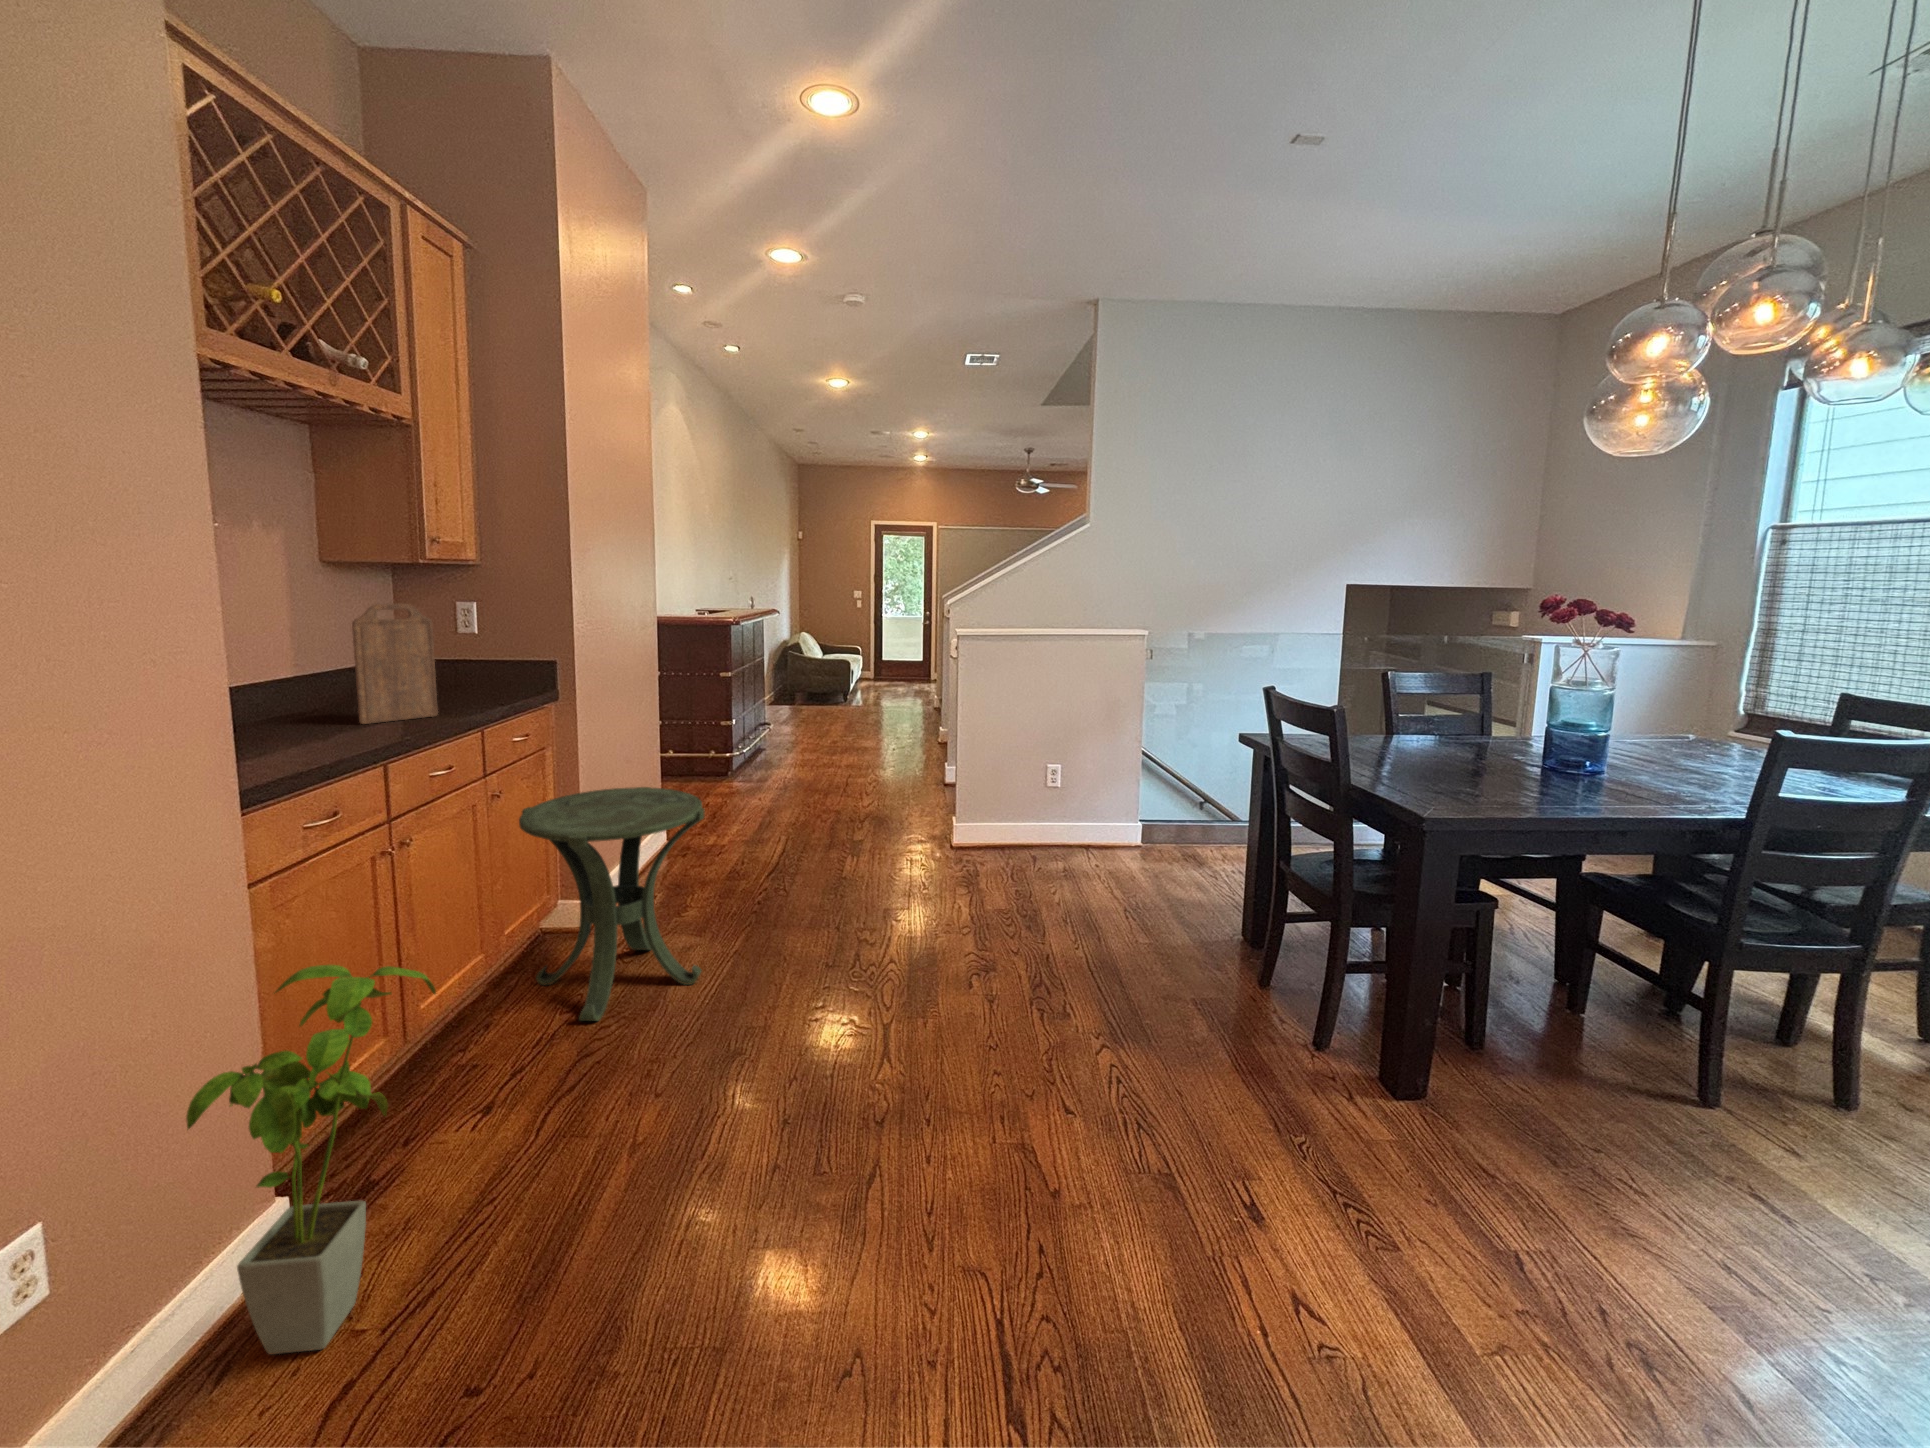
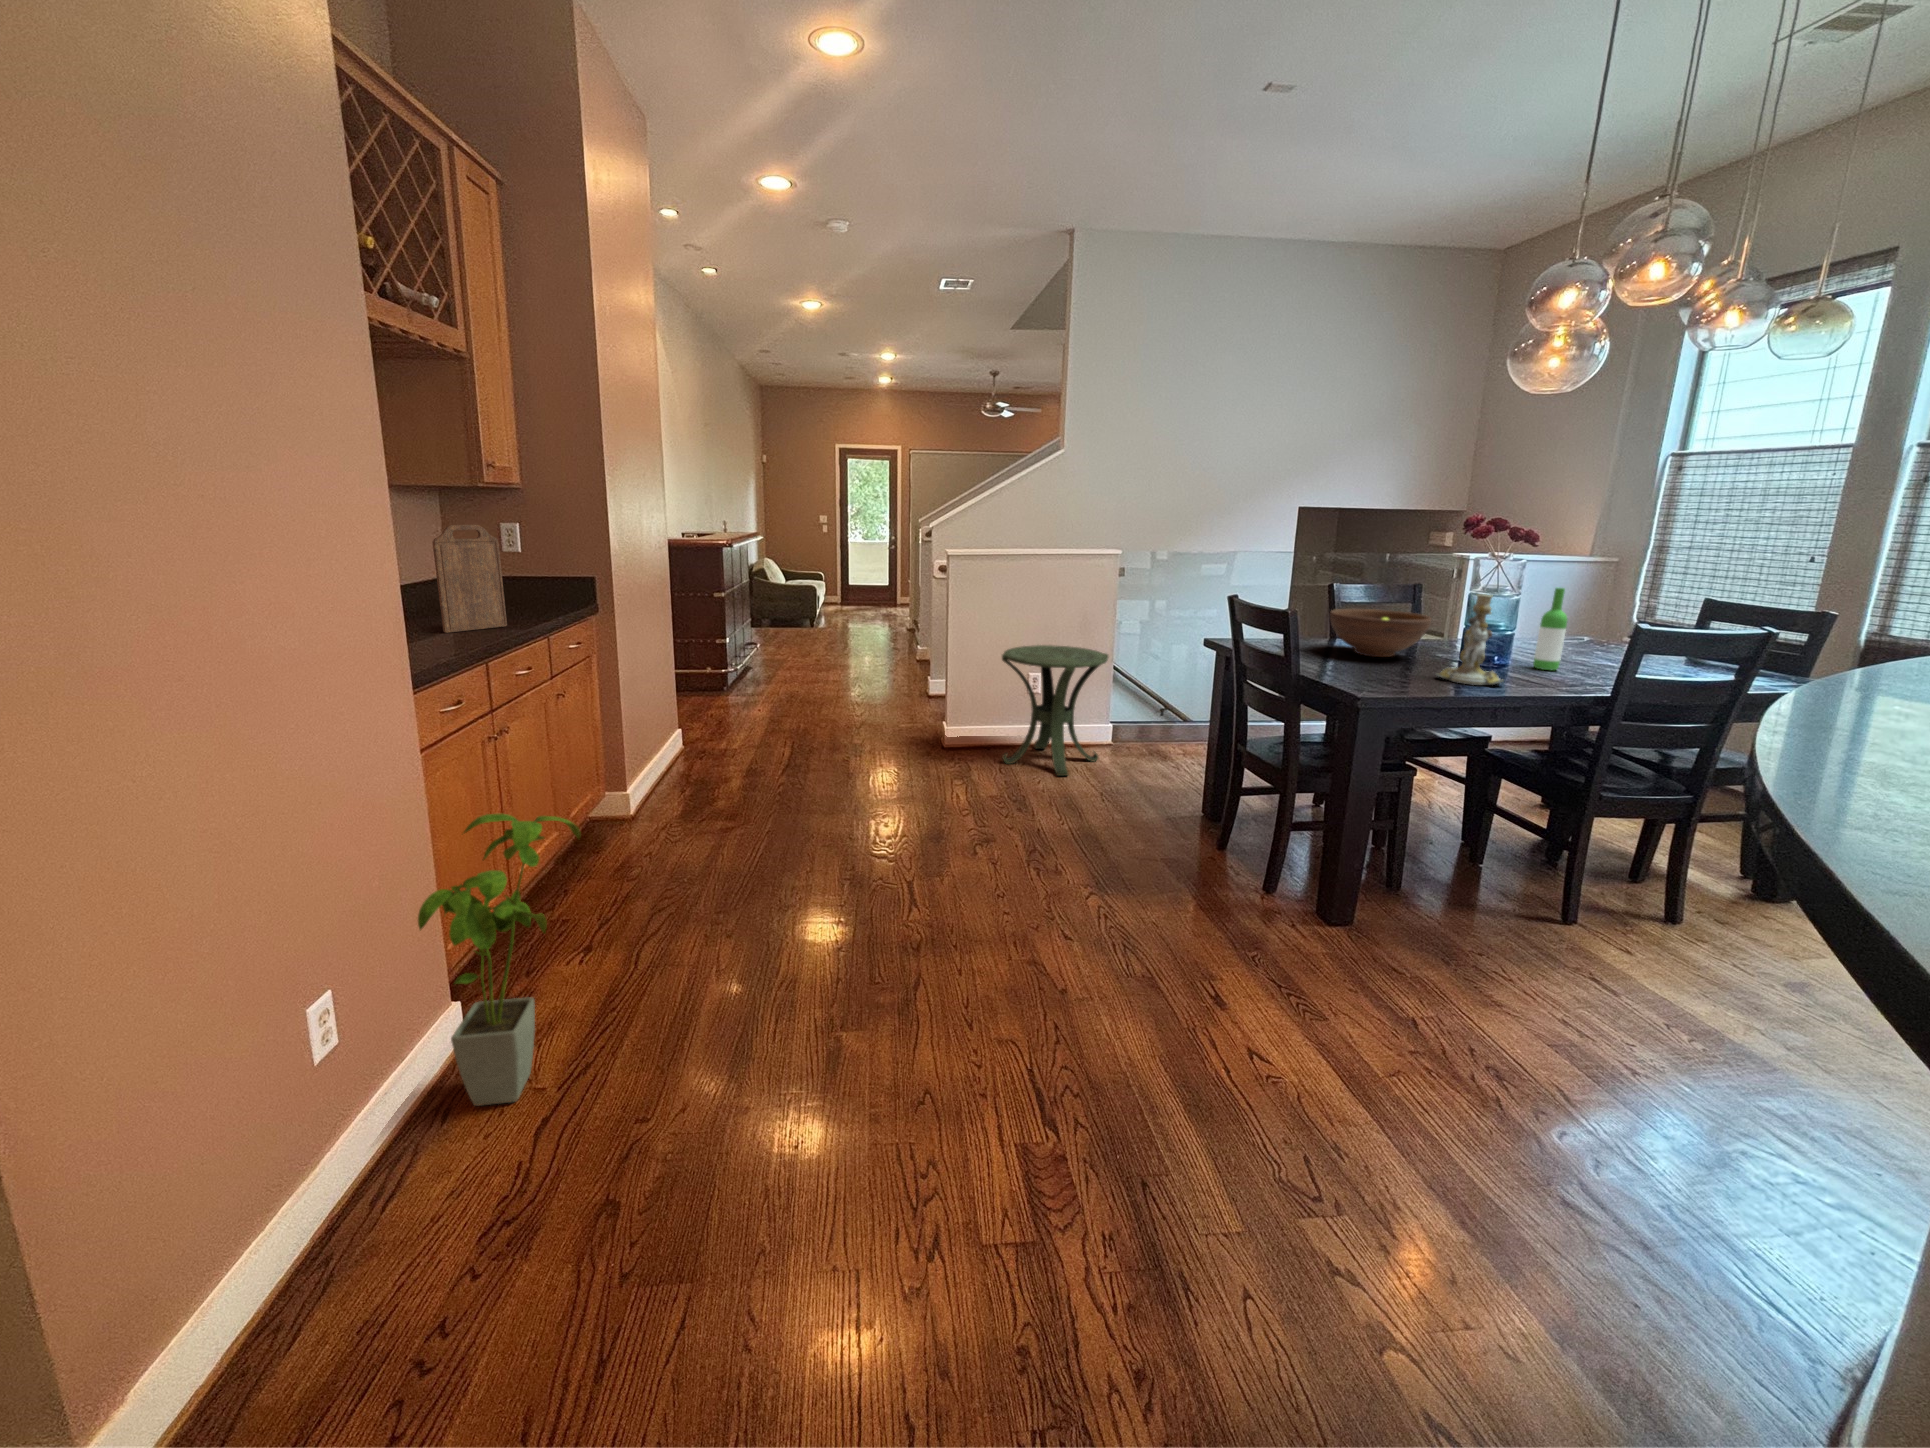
wine bottle: none [1636,681,1676,780] -> present [1533,588,1567,670]
candlestick: none [1518,689,1605,800] -> present [1437,594,1503,685]
fruit bowl: none [1385,702,1508,760] -> present [1330,609,1431,657]
side table: present [519,787,704,1021] -> present [1002,645,1109,776]

